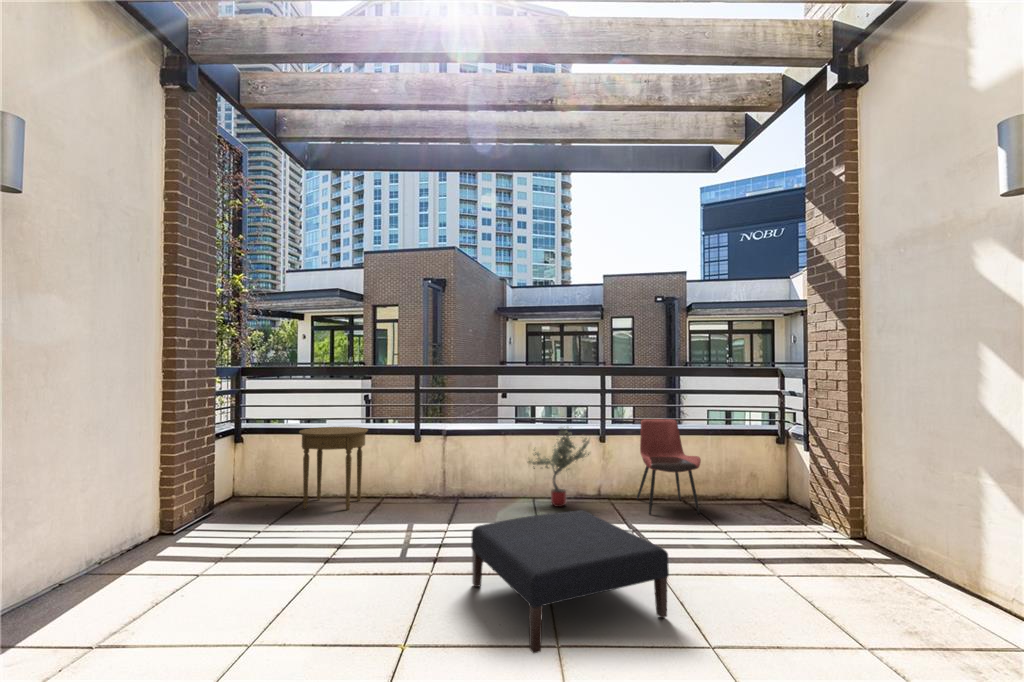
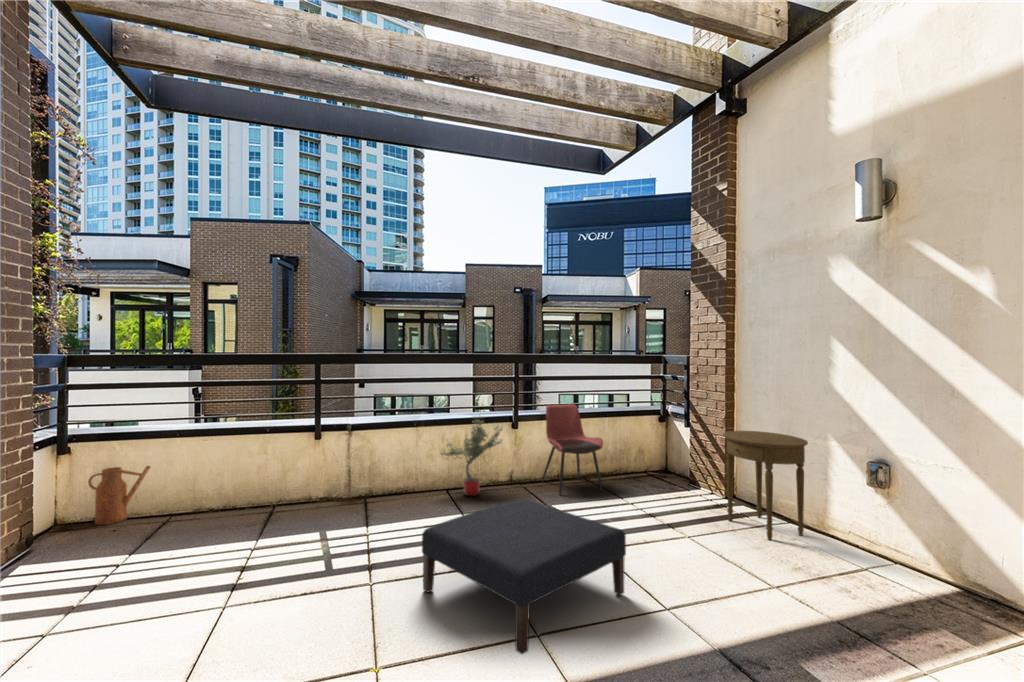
side table: present [299,427,368,510] -> present [723,431,808,540]
watering can: none [249,456,291,501] -> present [88,466,150,525]

